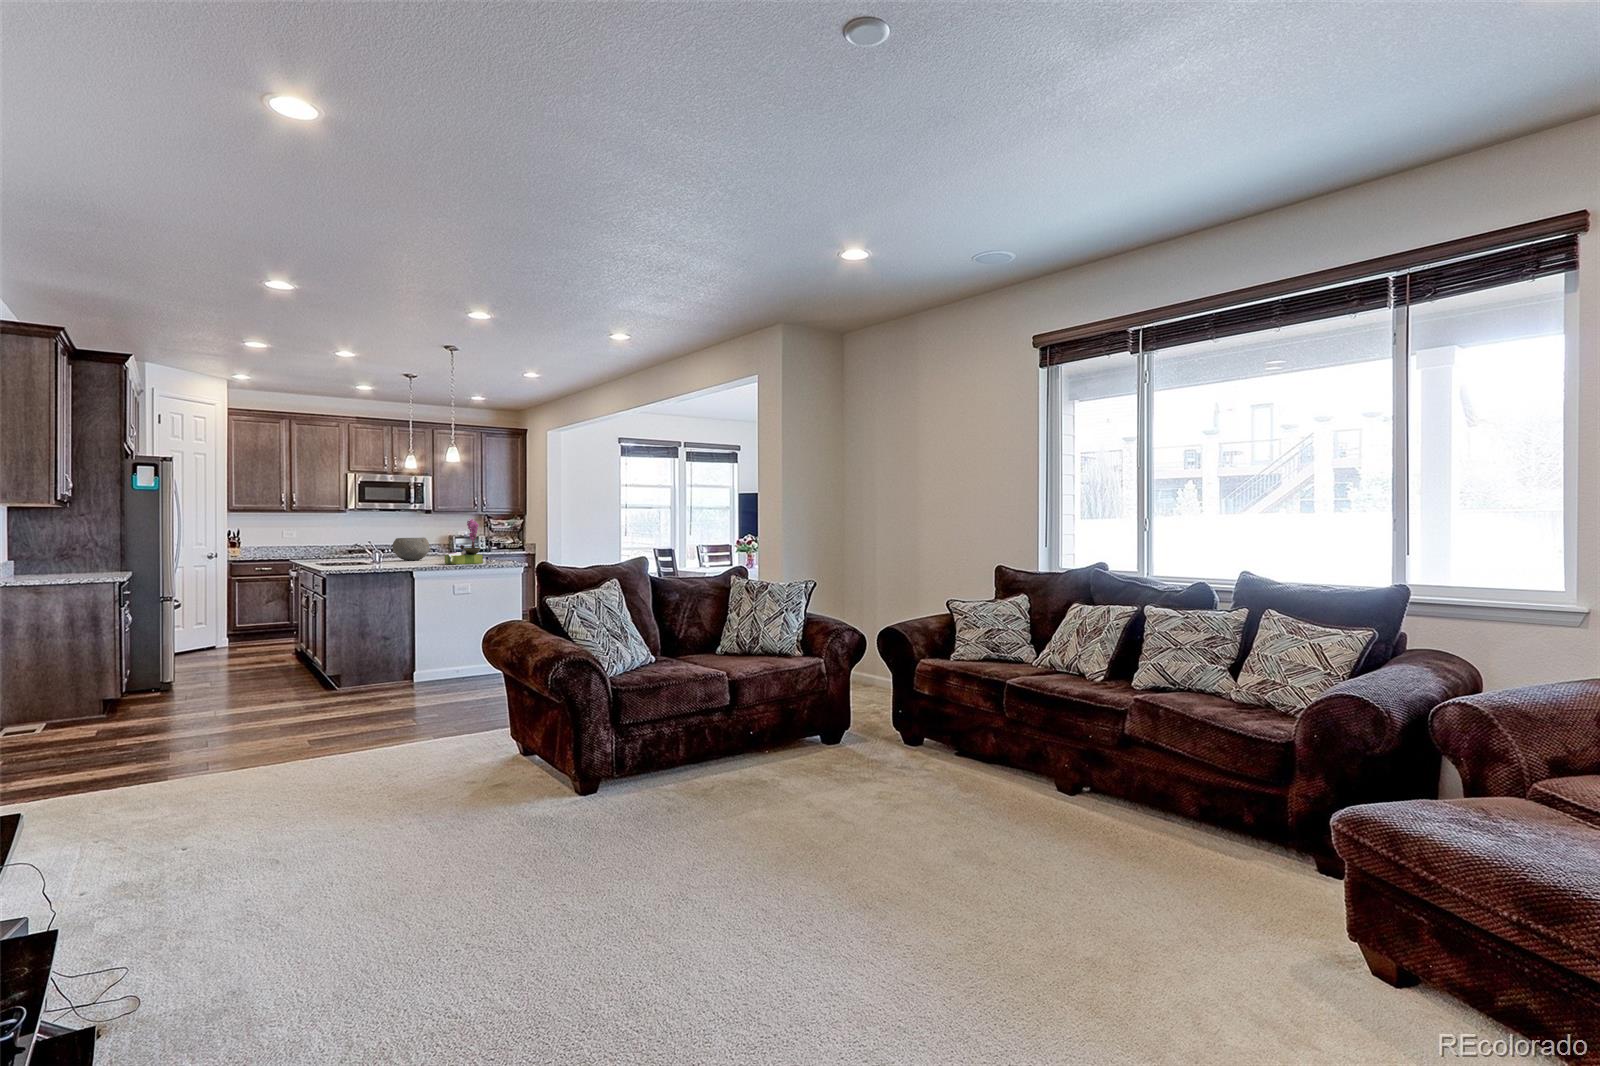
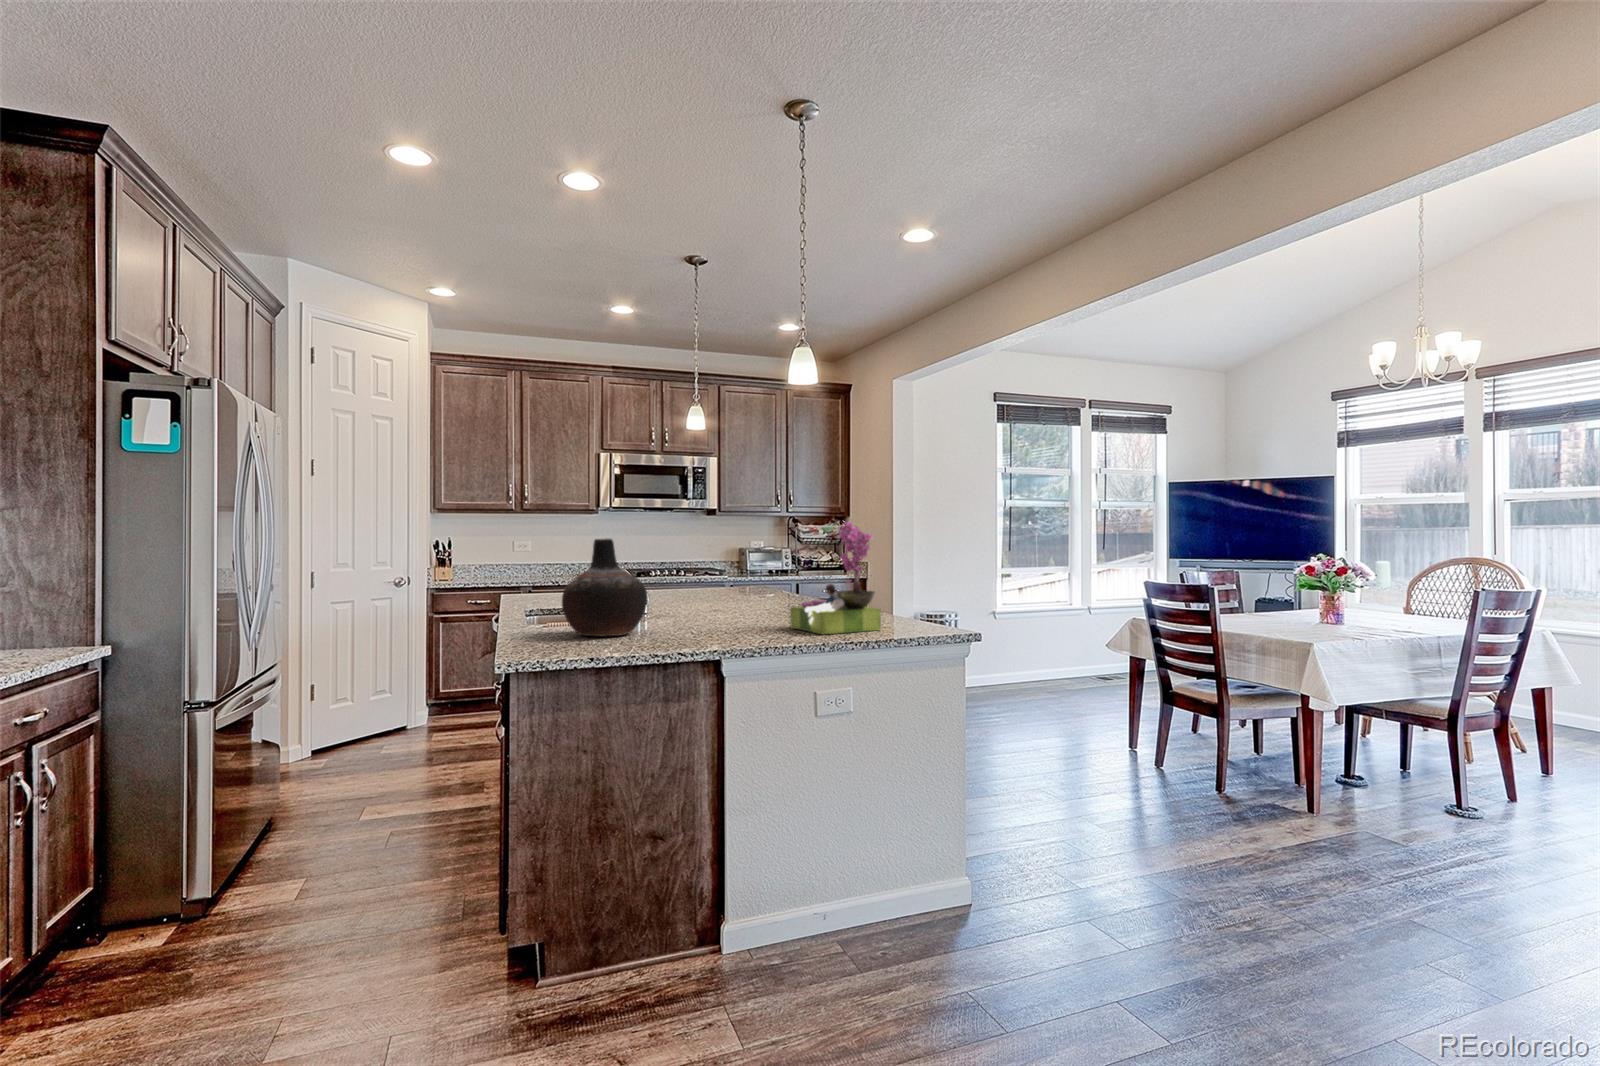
vase: none [338,526,378,567] -> present [562,539,647,636]
ceramic bowl: present [392,538,431,560] -> none [668,558,736,602]

